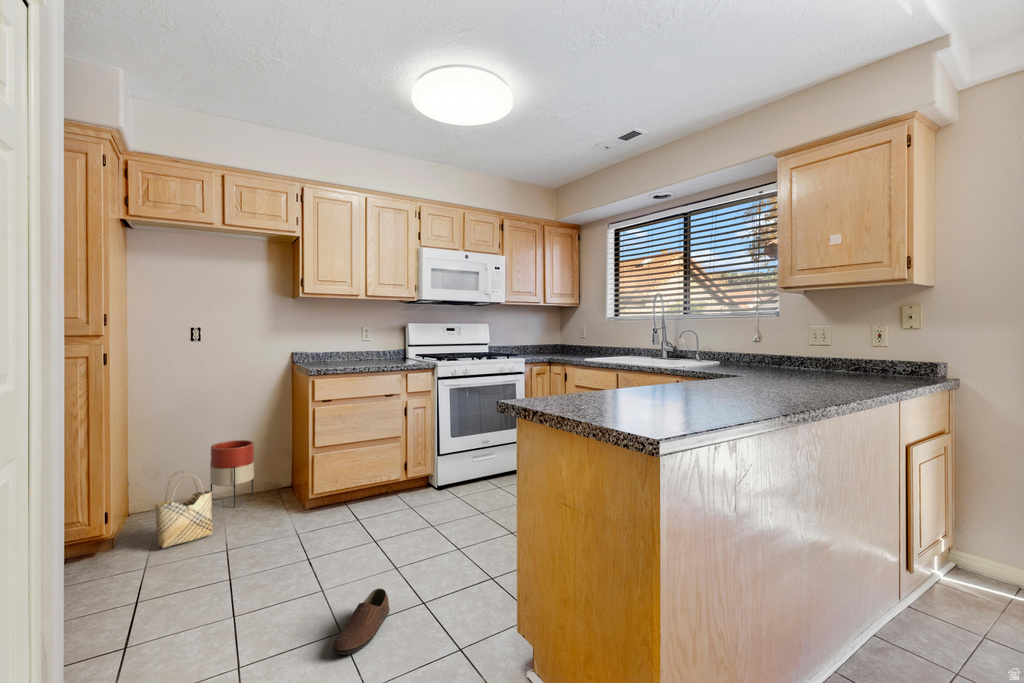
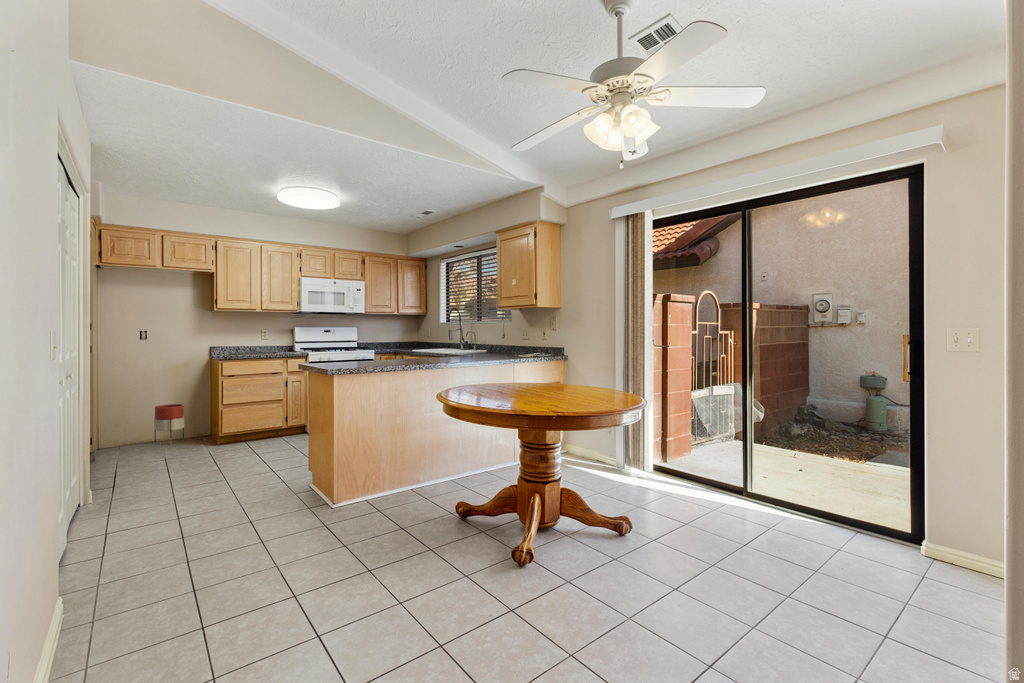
woven basket: present [155,472,213,548] -> none [121,417,157,459]
shoe: present [333,589,389,655] -> none [220,463,255,485]

